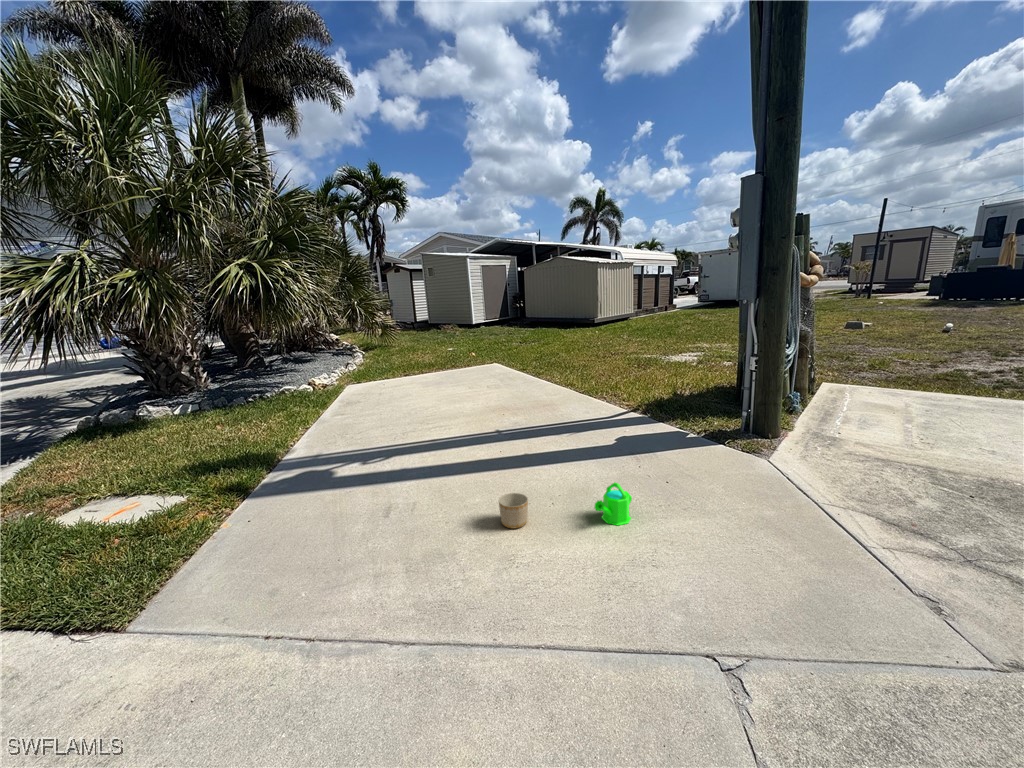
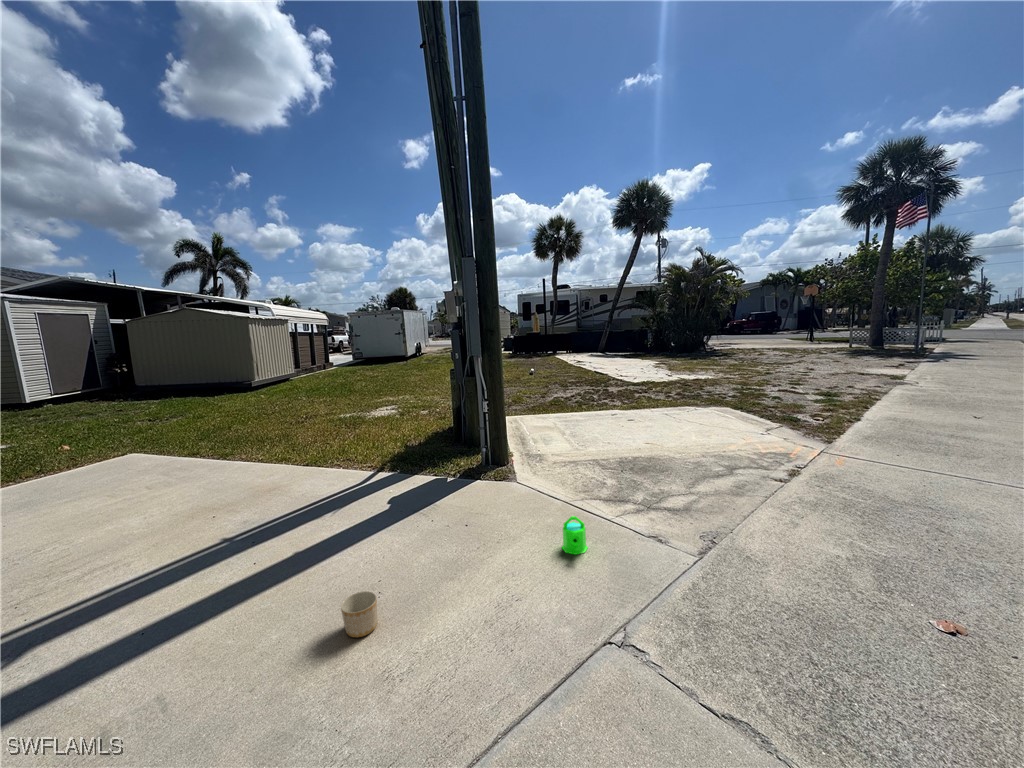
watering can: present [595,483,632,525] -> present [562,516,588,555]

